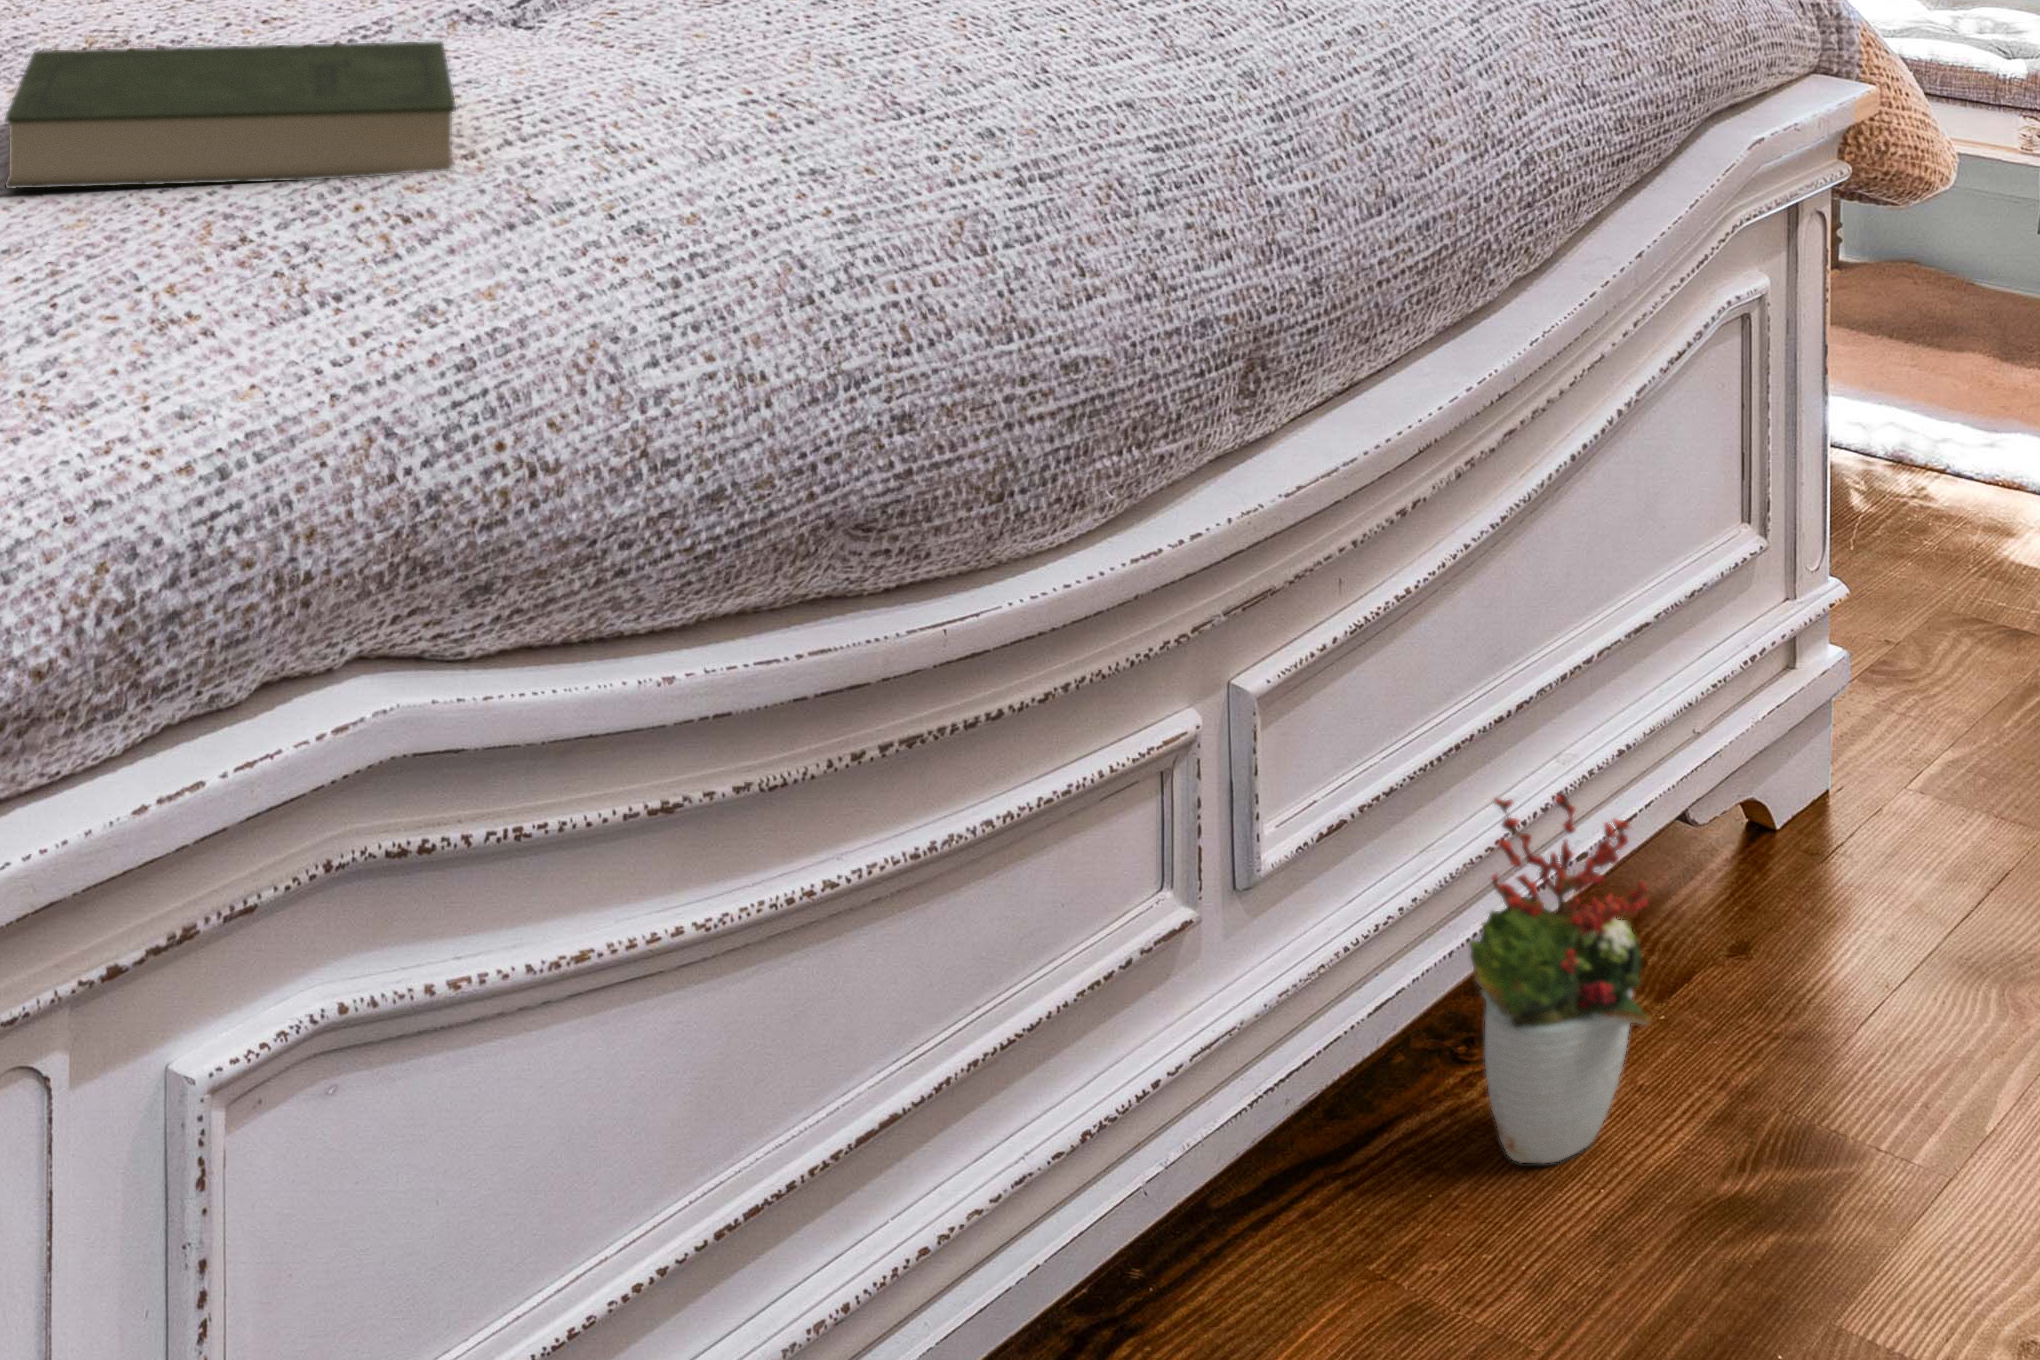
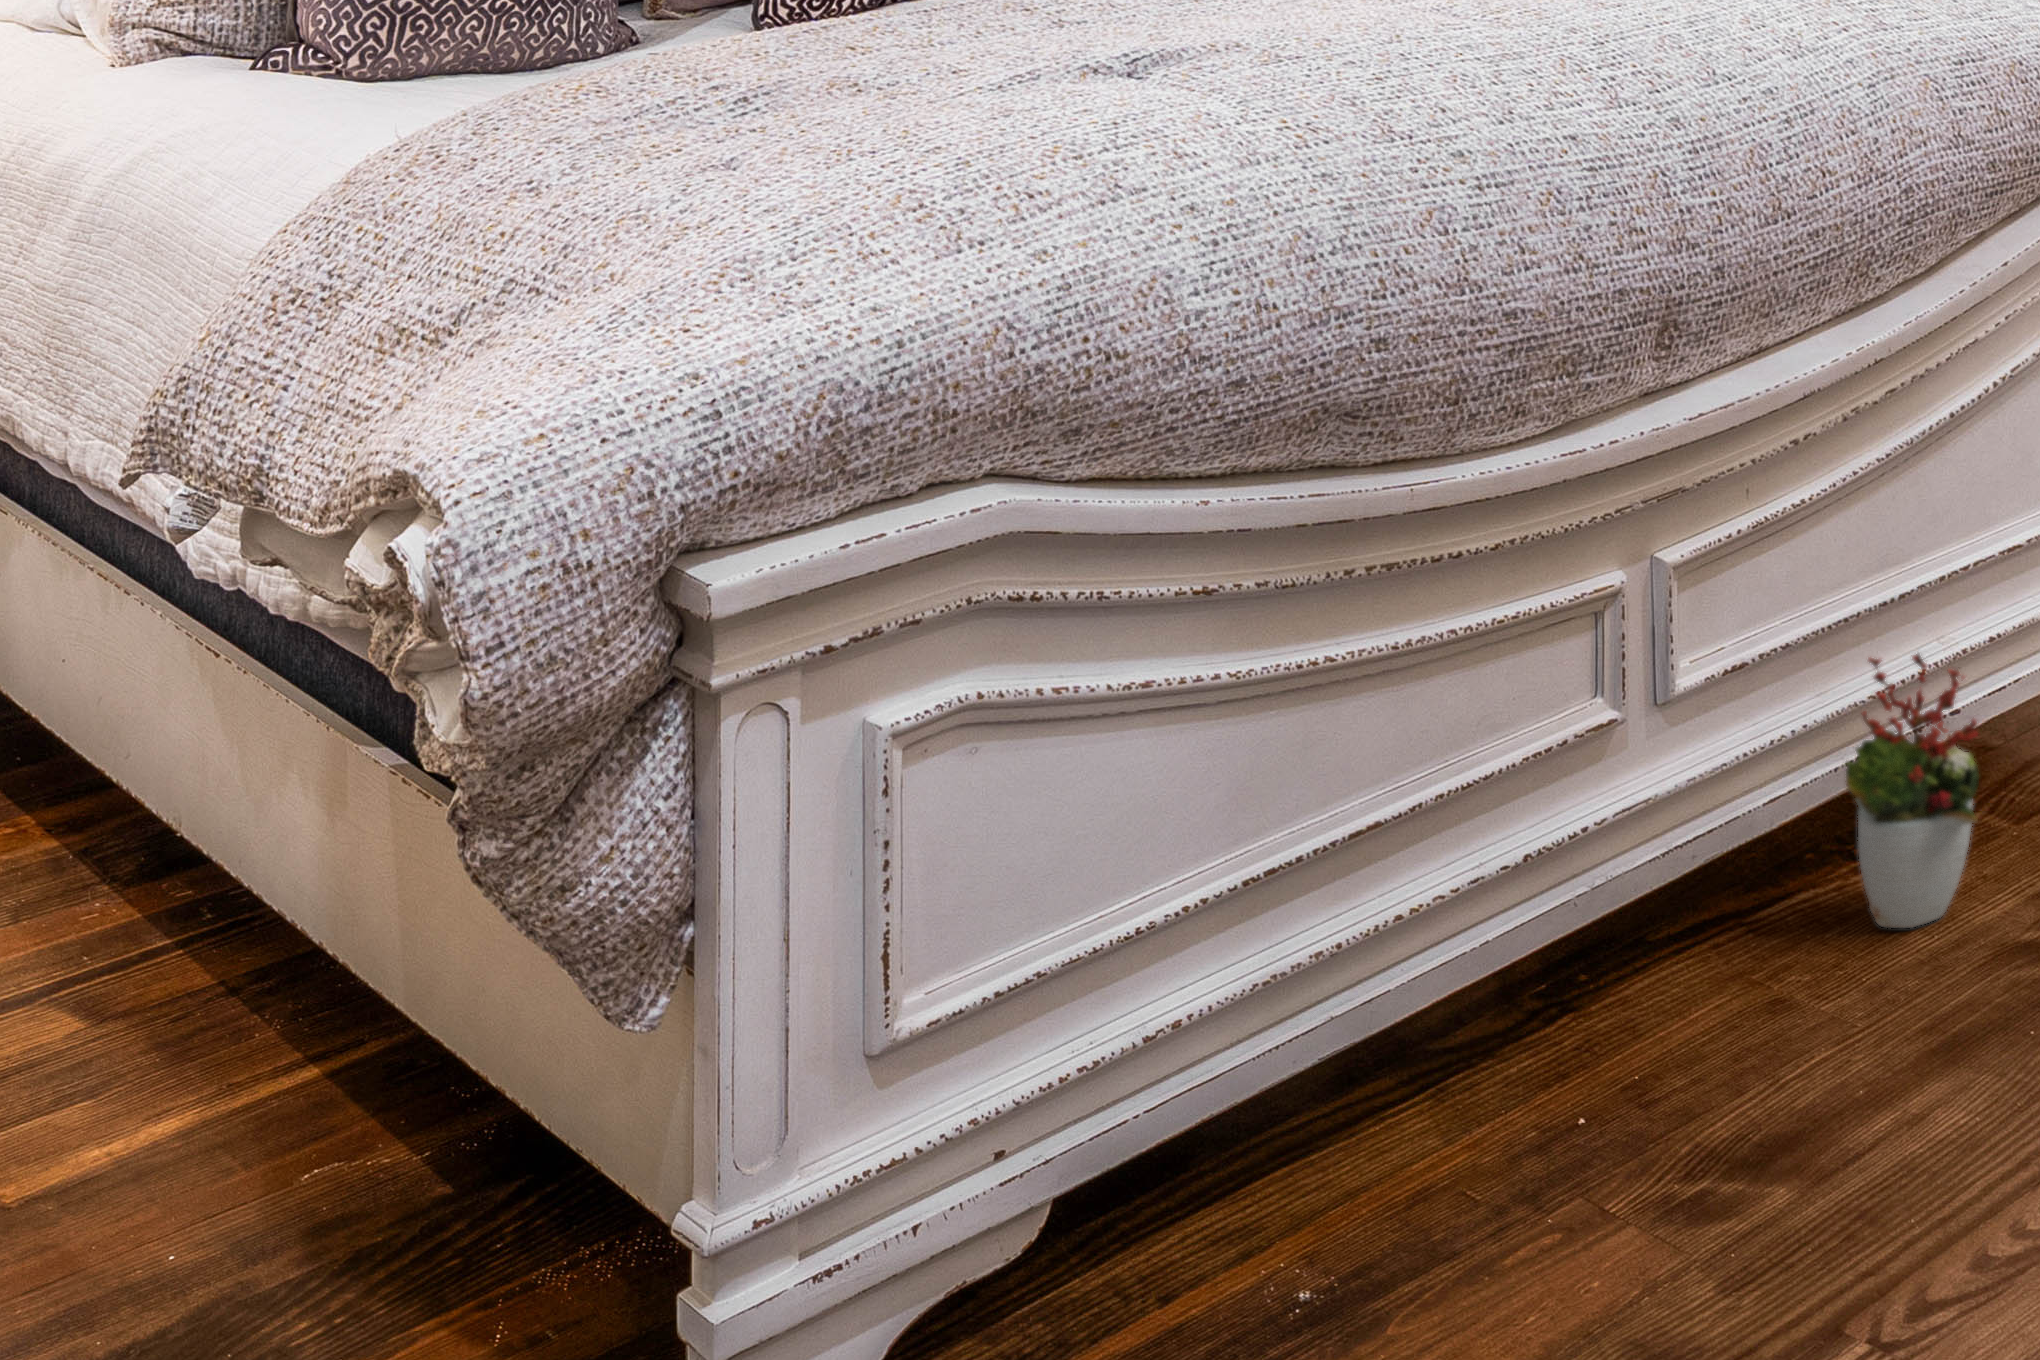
book: present [5,41,456,188] -> none [769,82,1076,173]

